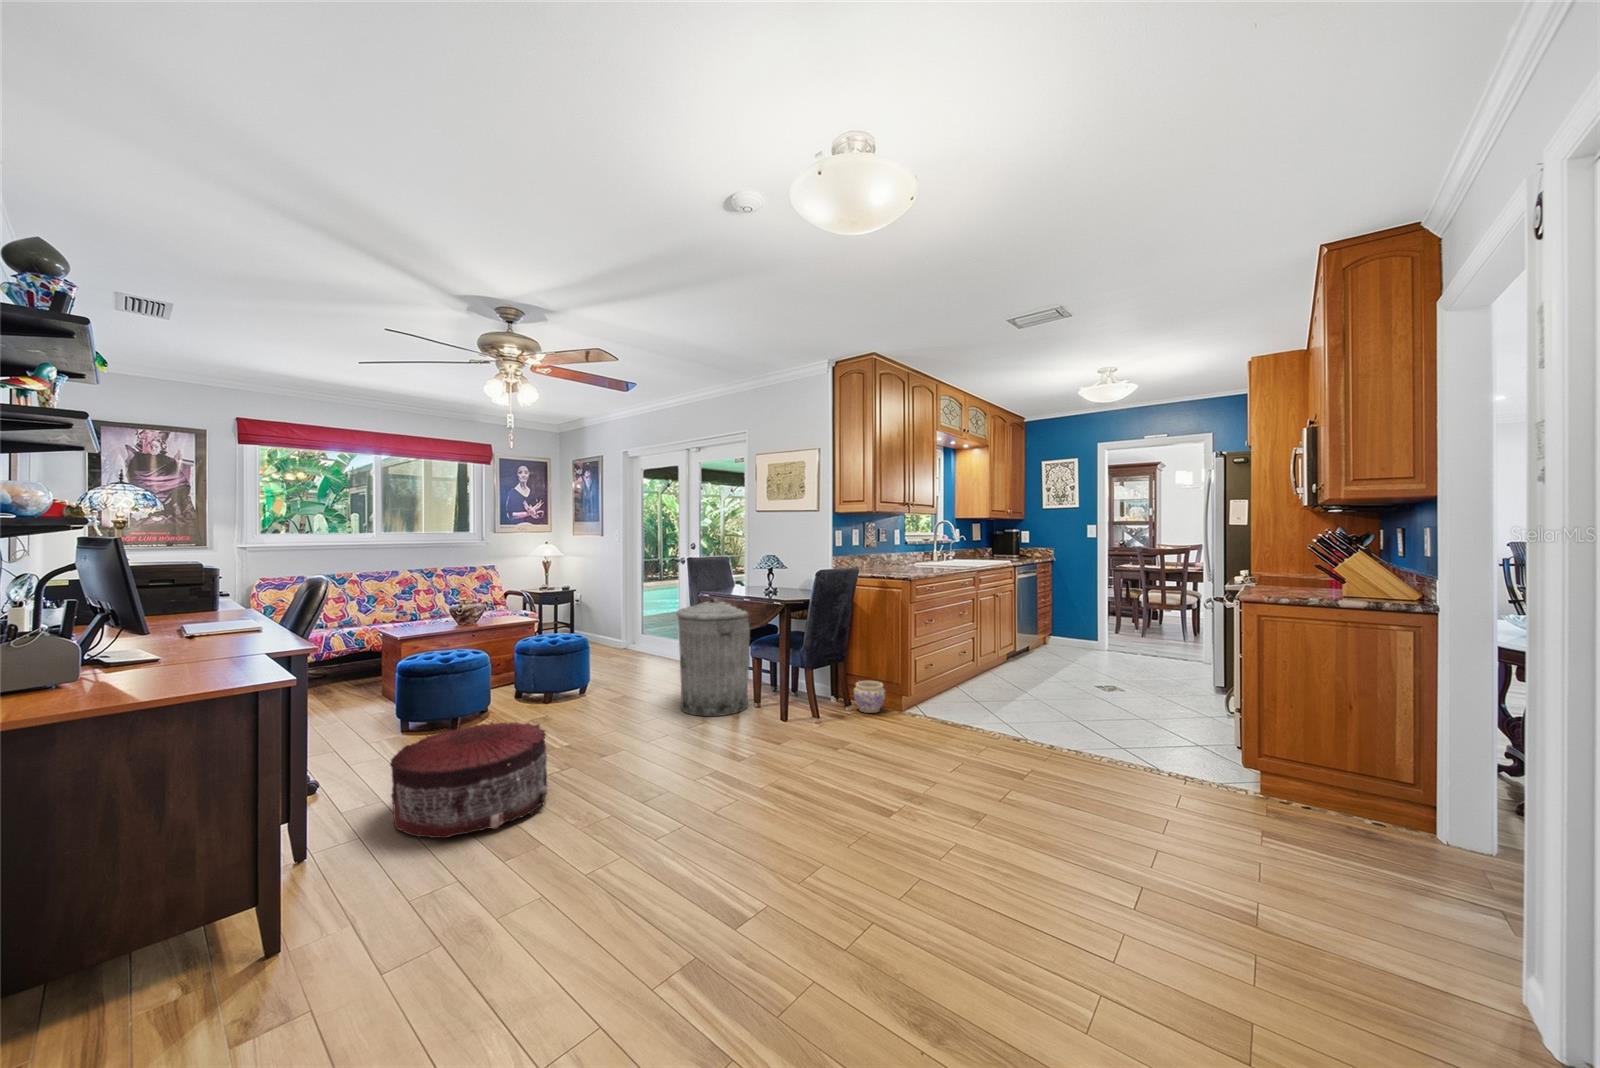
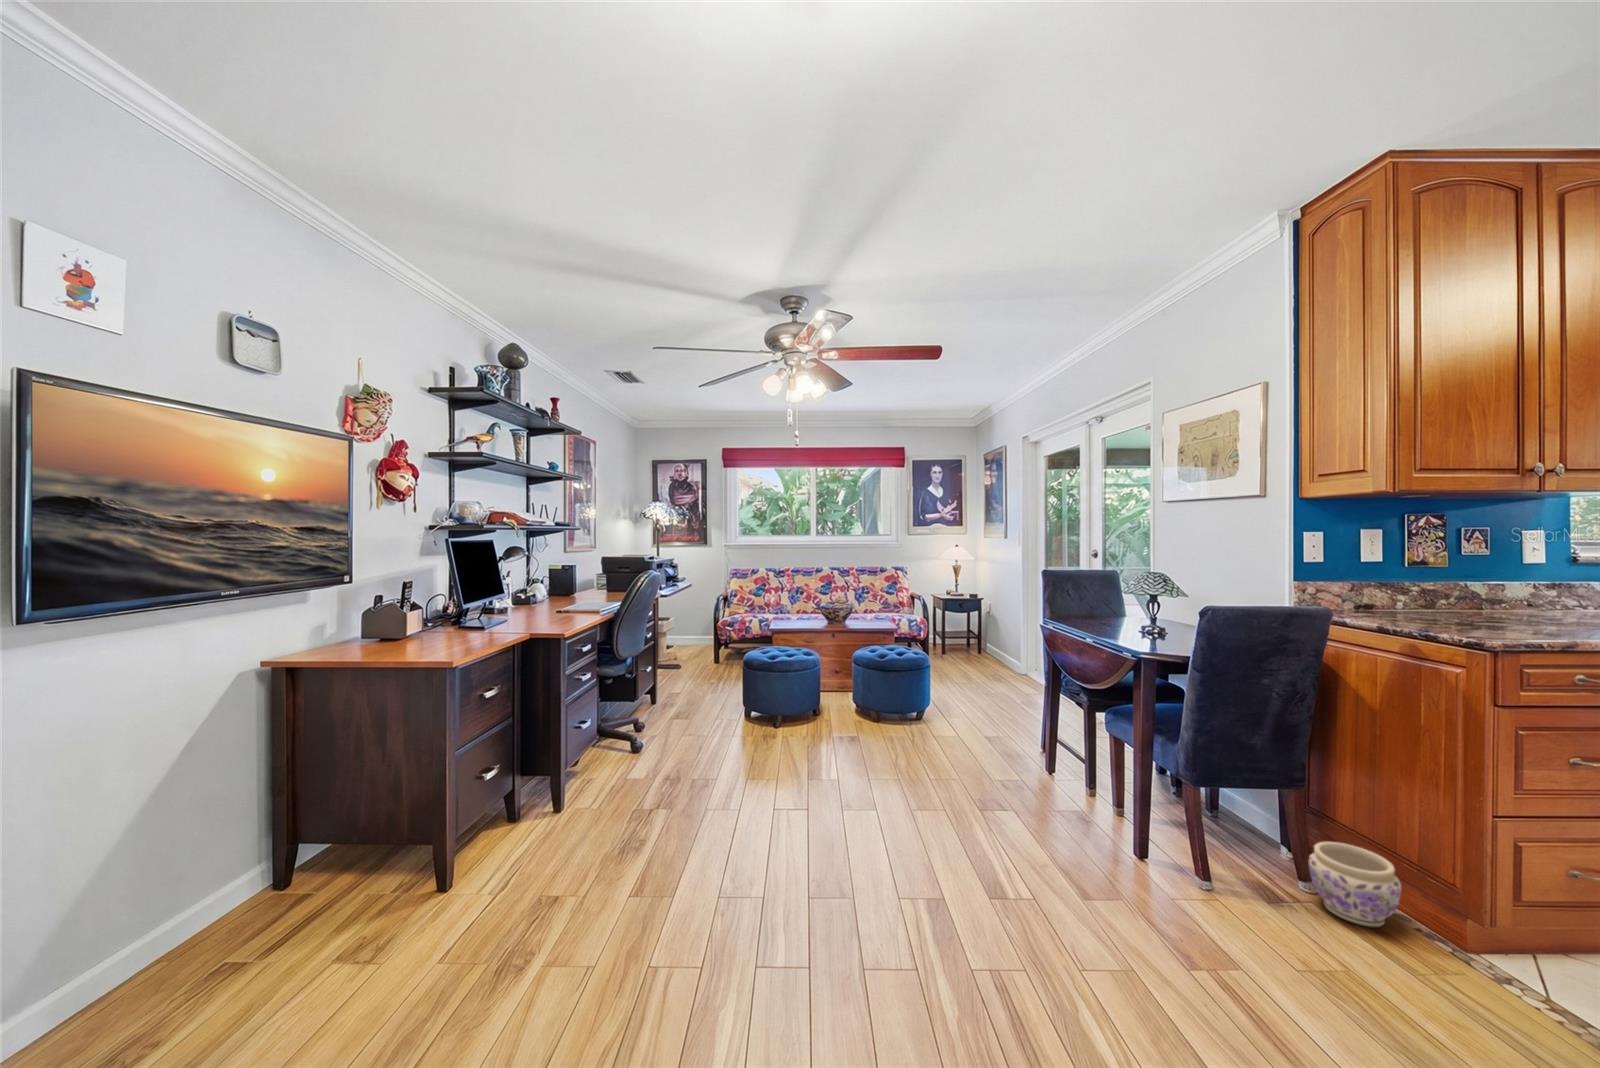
trash can: present [676,599,750,716] -> none [984,632,1106,817]
pouf: present [390,722,548,838] -> none [578,741,732,877]

